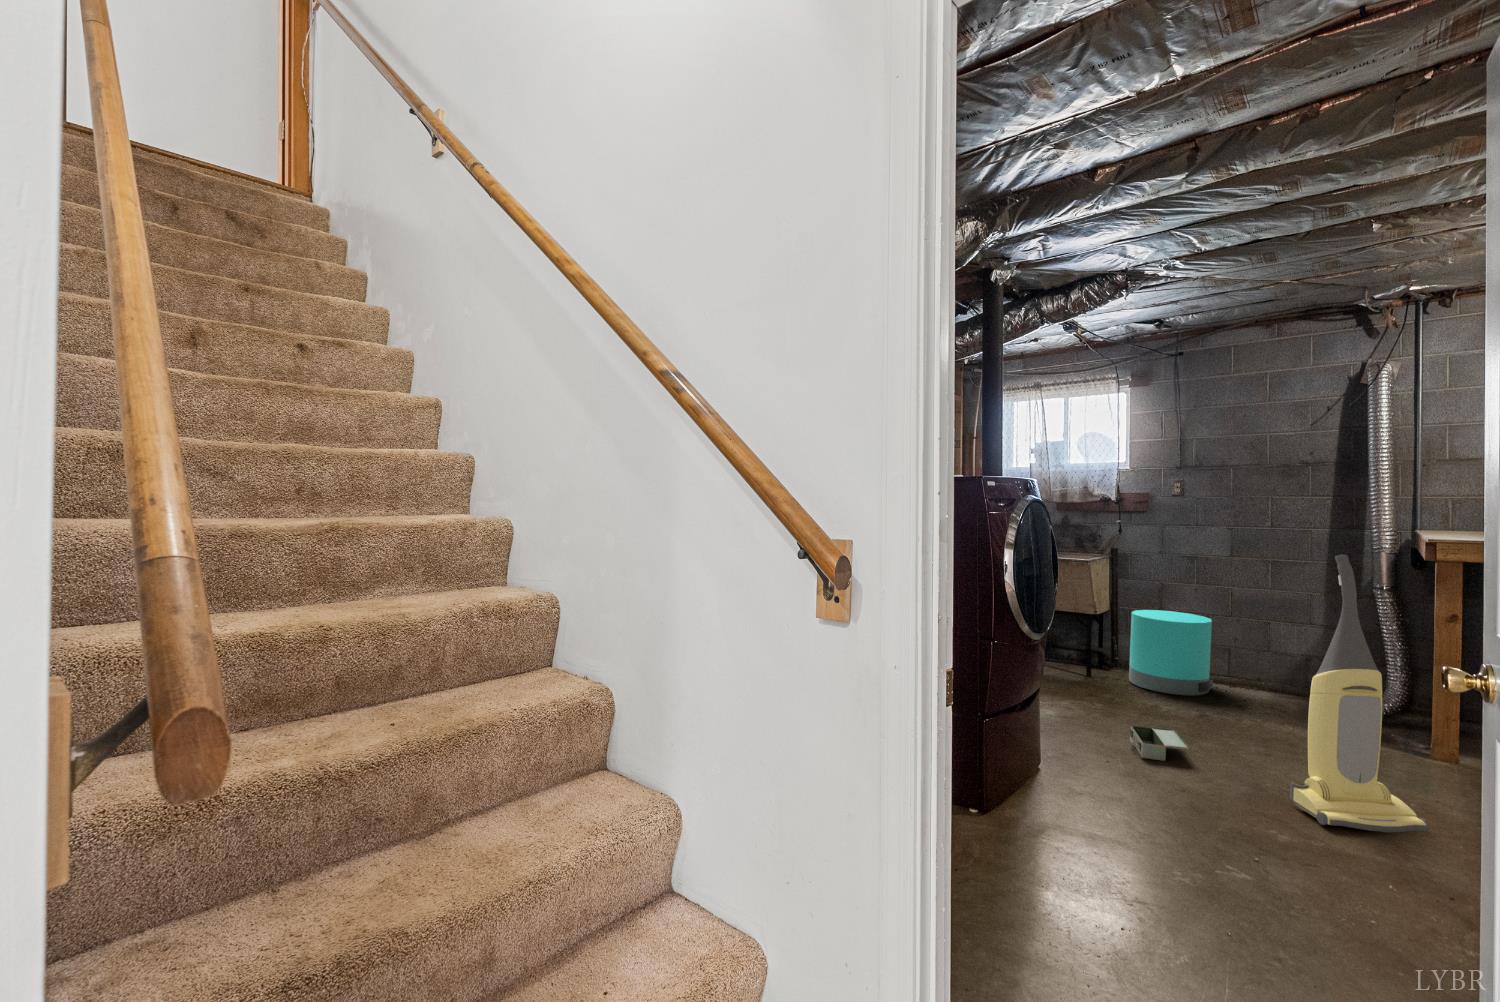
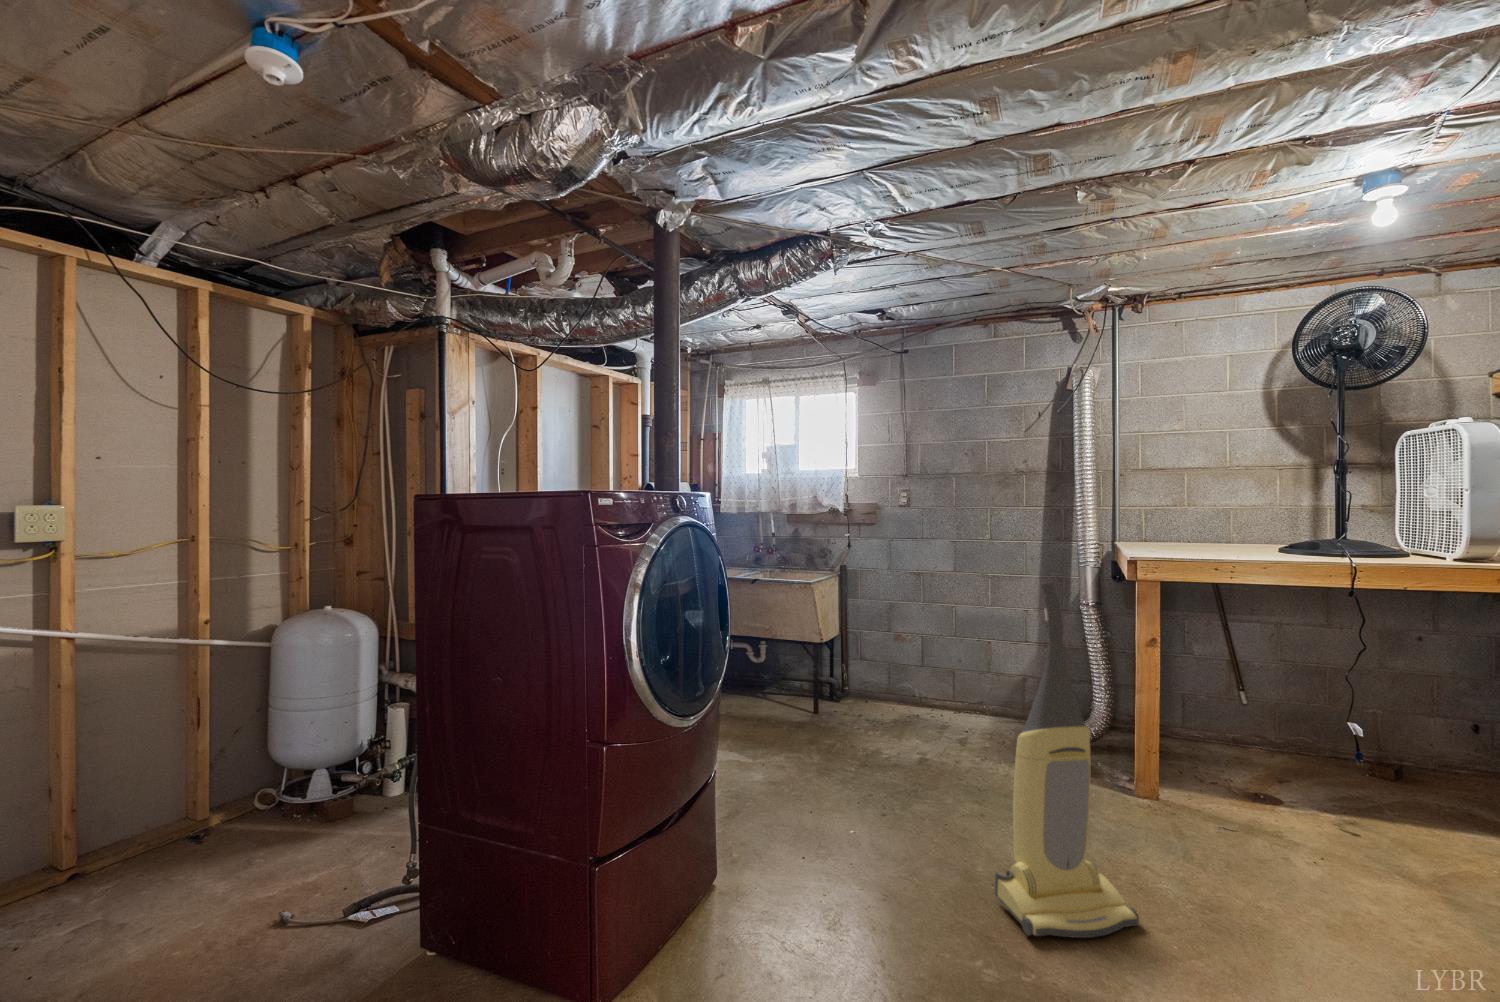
trash can: present [1129,610,1213,695] -> none [853,631,934,728]
toolbox: present [1130,726,1189,761] -> none [830,789,891,840]

